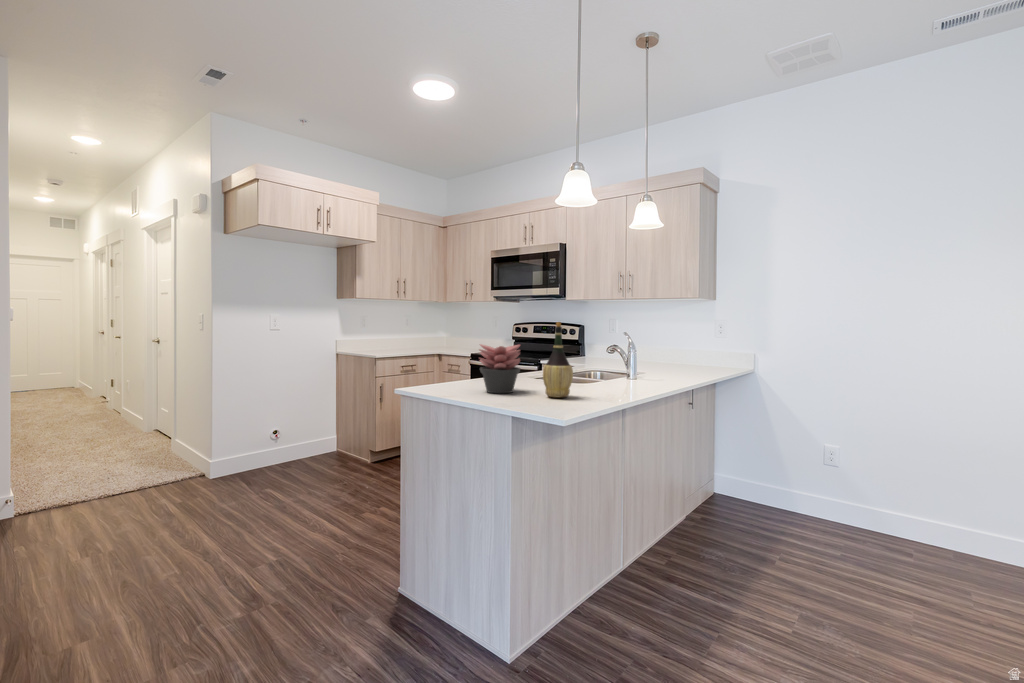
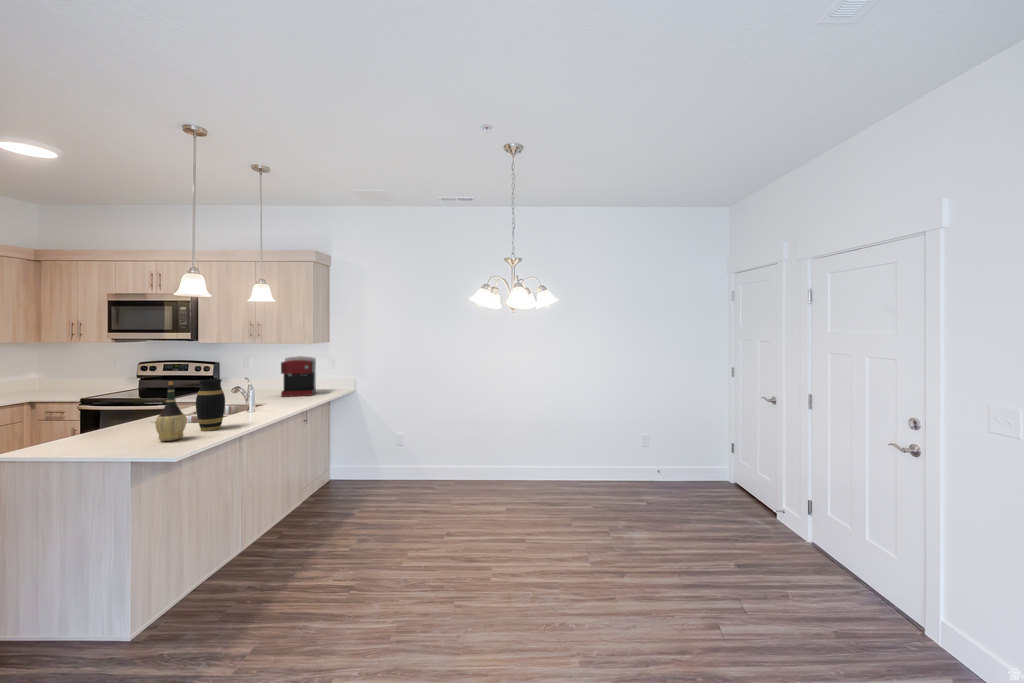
coffee maker: none [657,316,699,370] -> present [281,356,316,397]
vase: none [580,327,611,393] -> present [196,379,225,431]
succulent plant: present [479,344,520,393] -> none [81,400,133,446]

